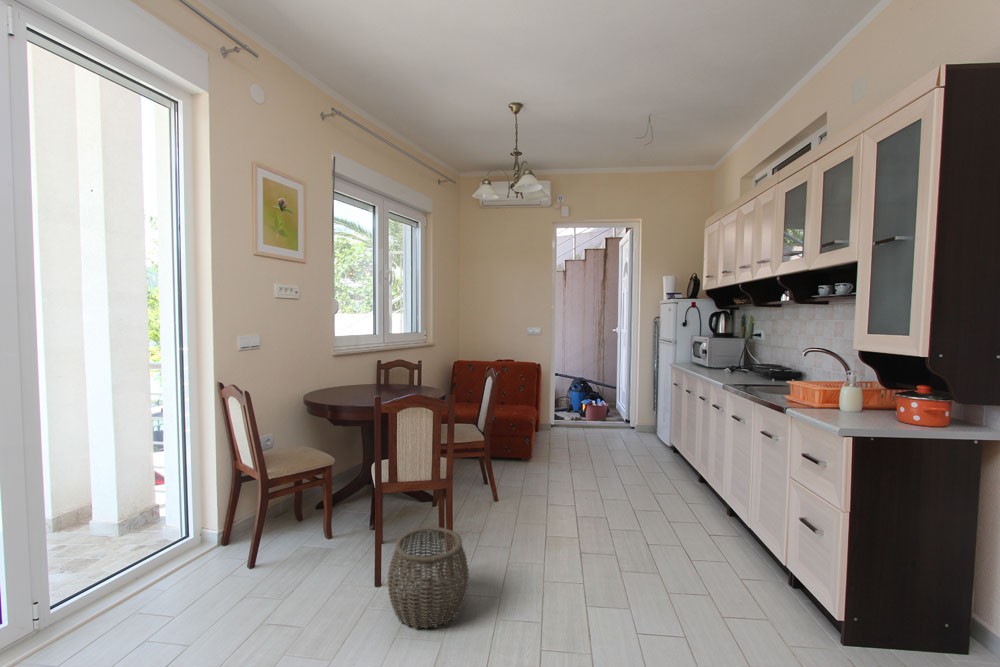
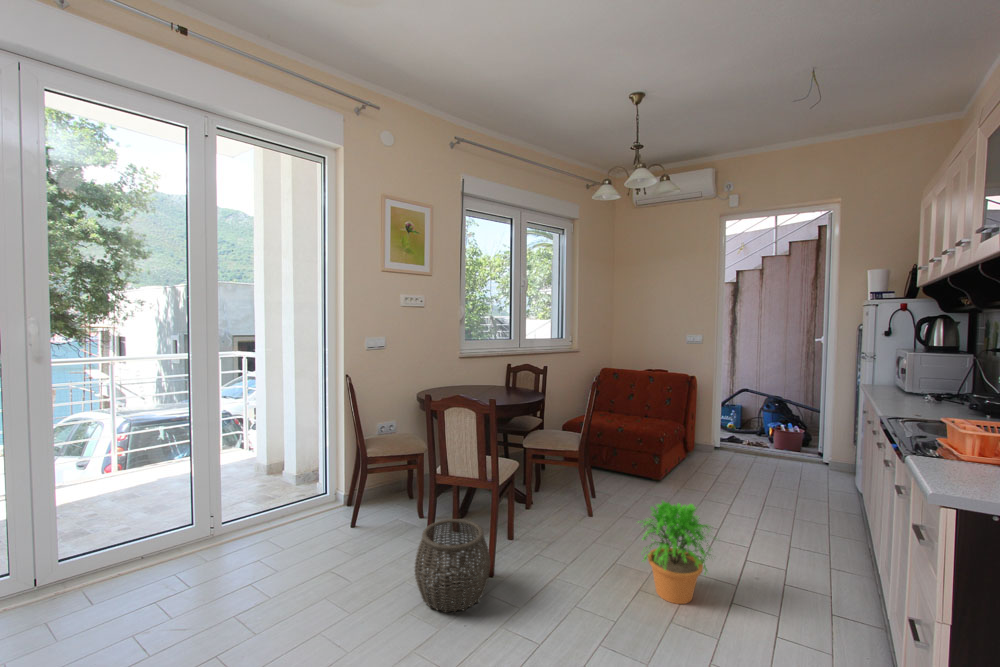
potted plant: none [575,469,646,557] -> present [640,501,711,604]

